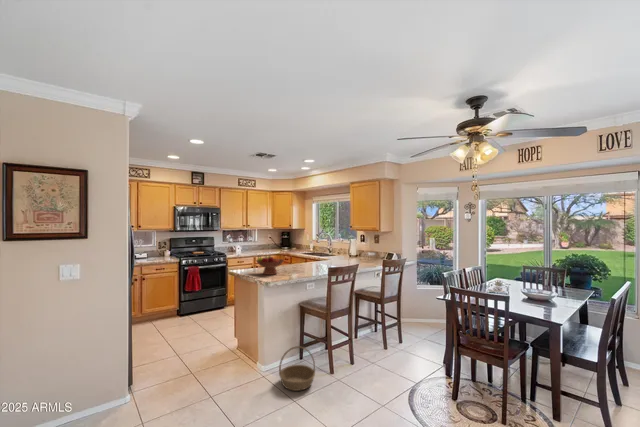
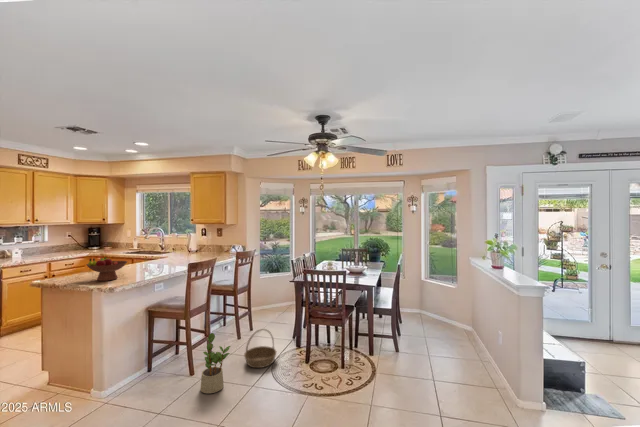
potted plant: none [333,338,363,400] -> present [201,333,230,393]
basket: present [279,346,315,391] -> present [244,329,277,368]

